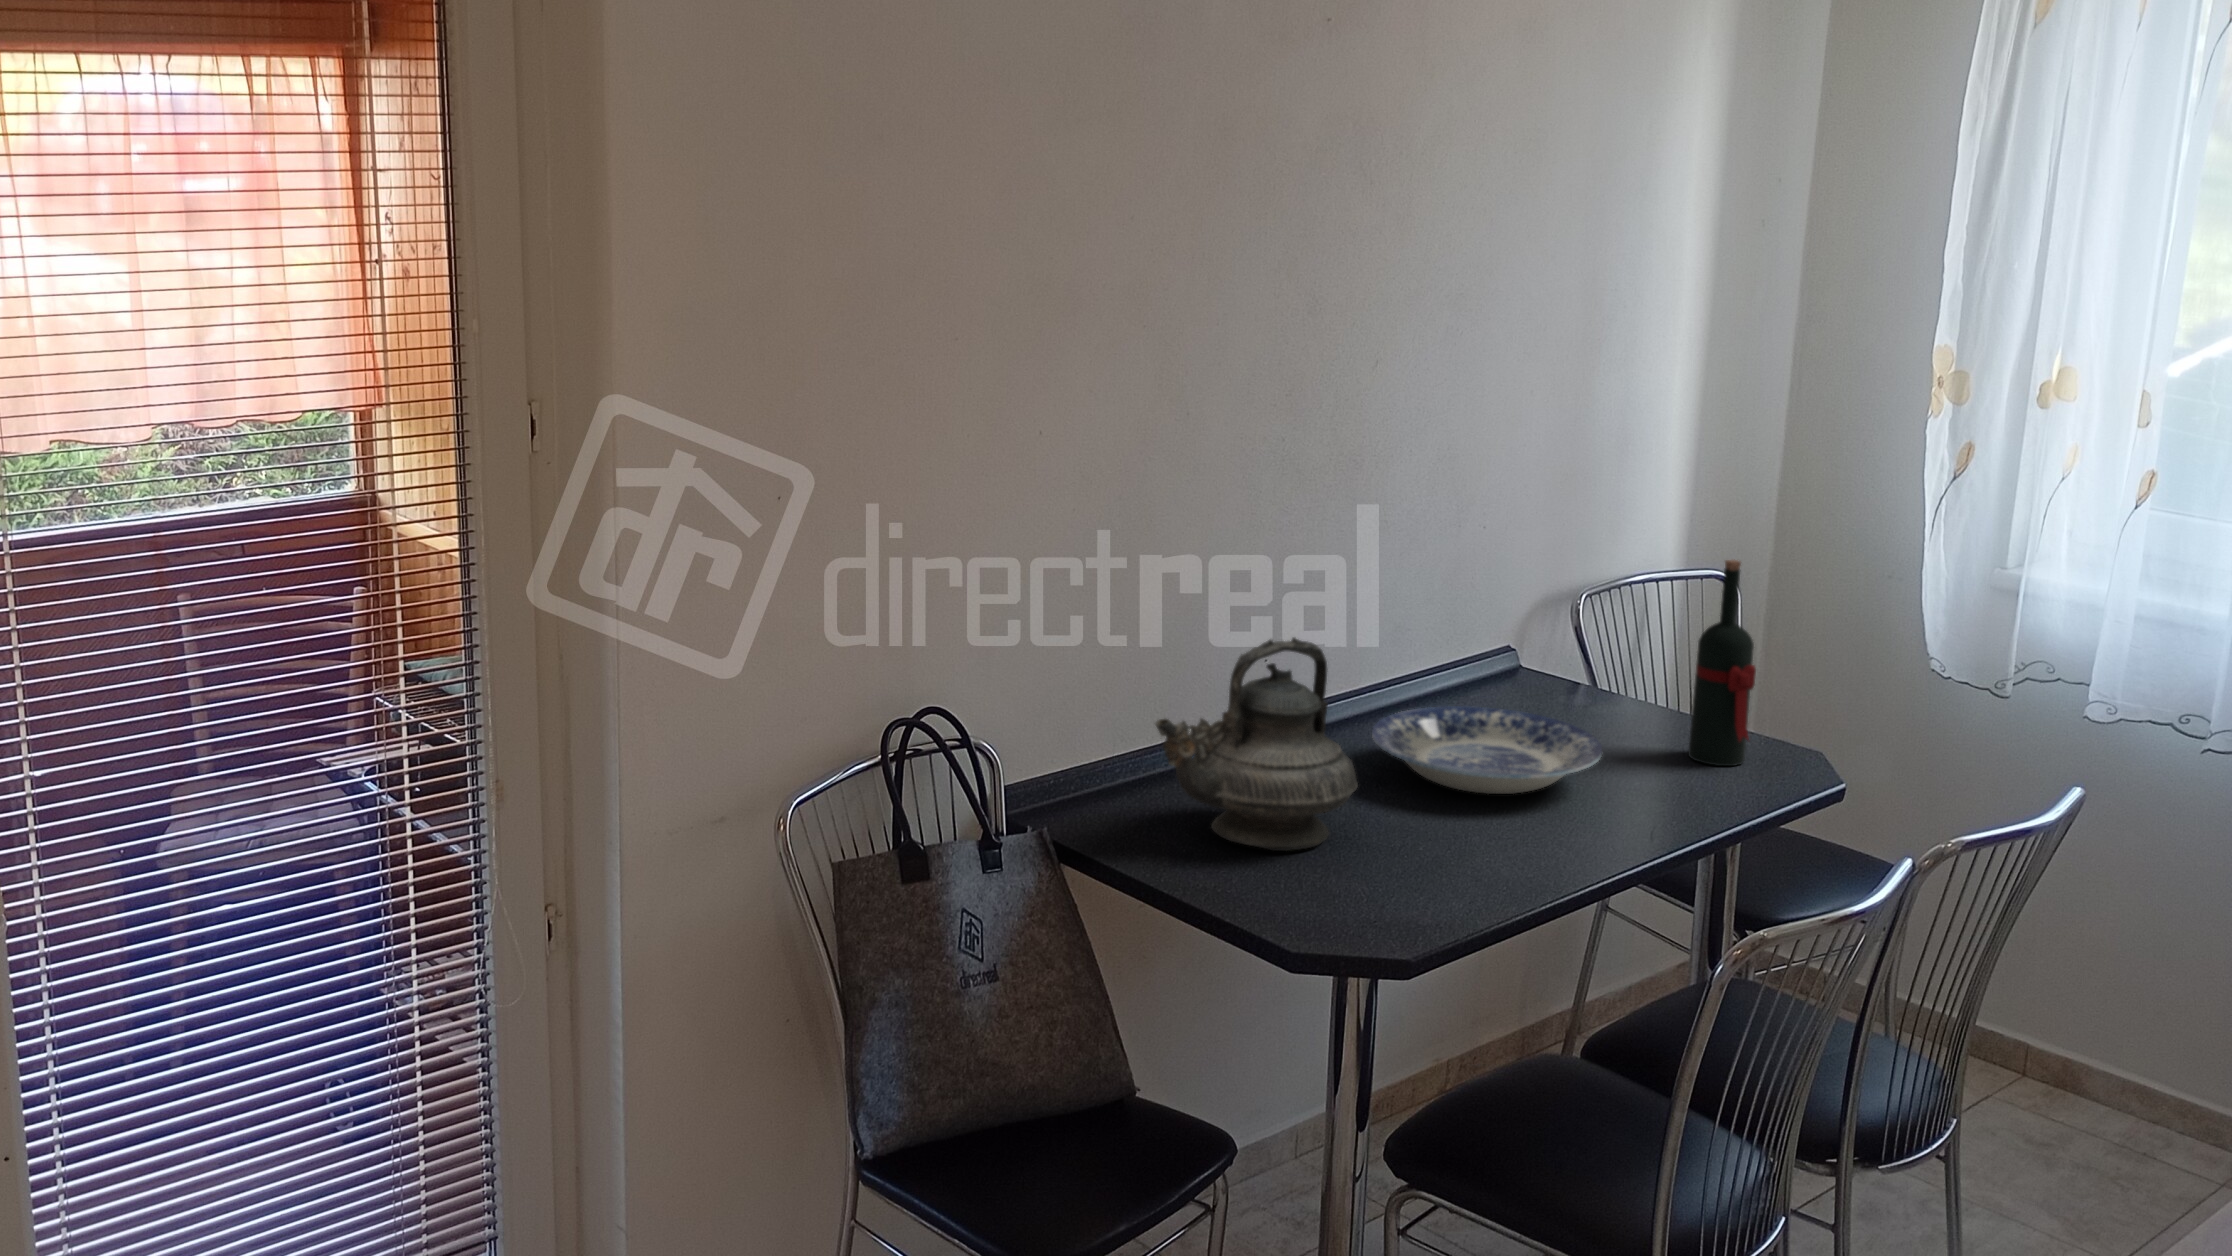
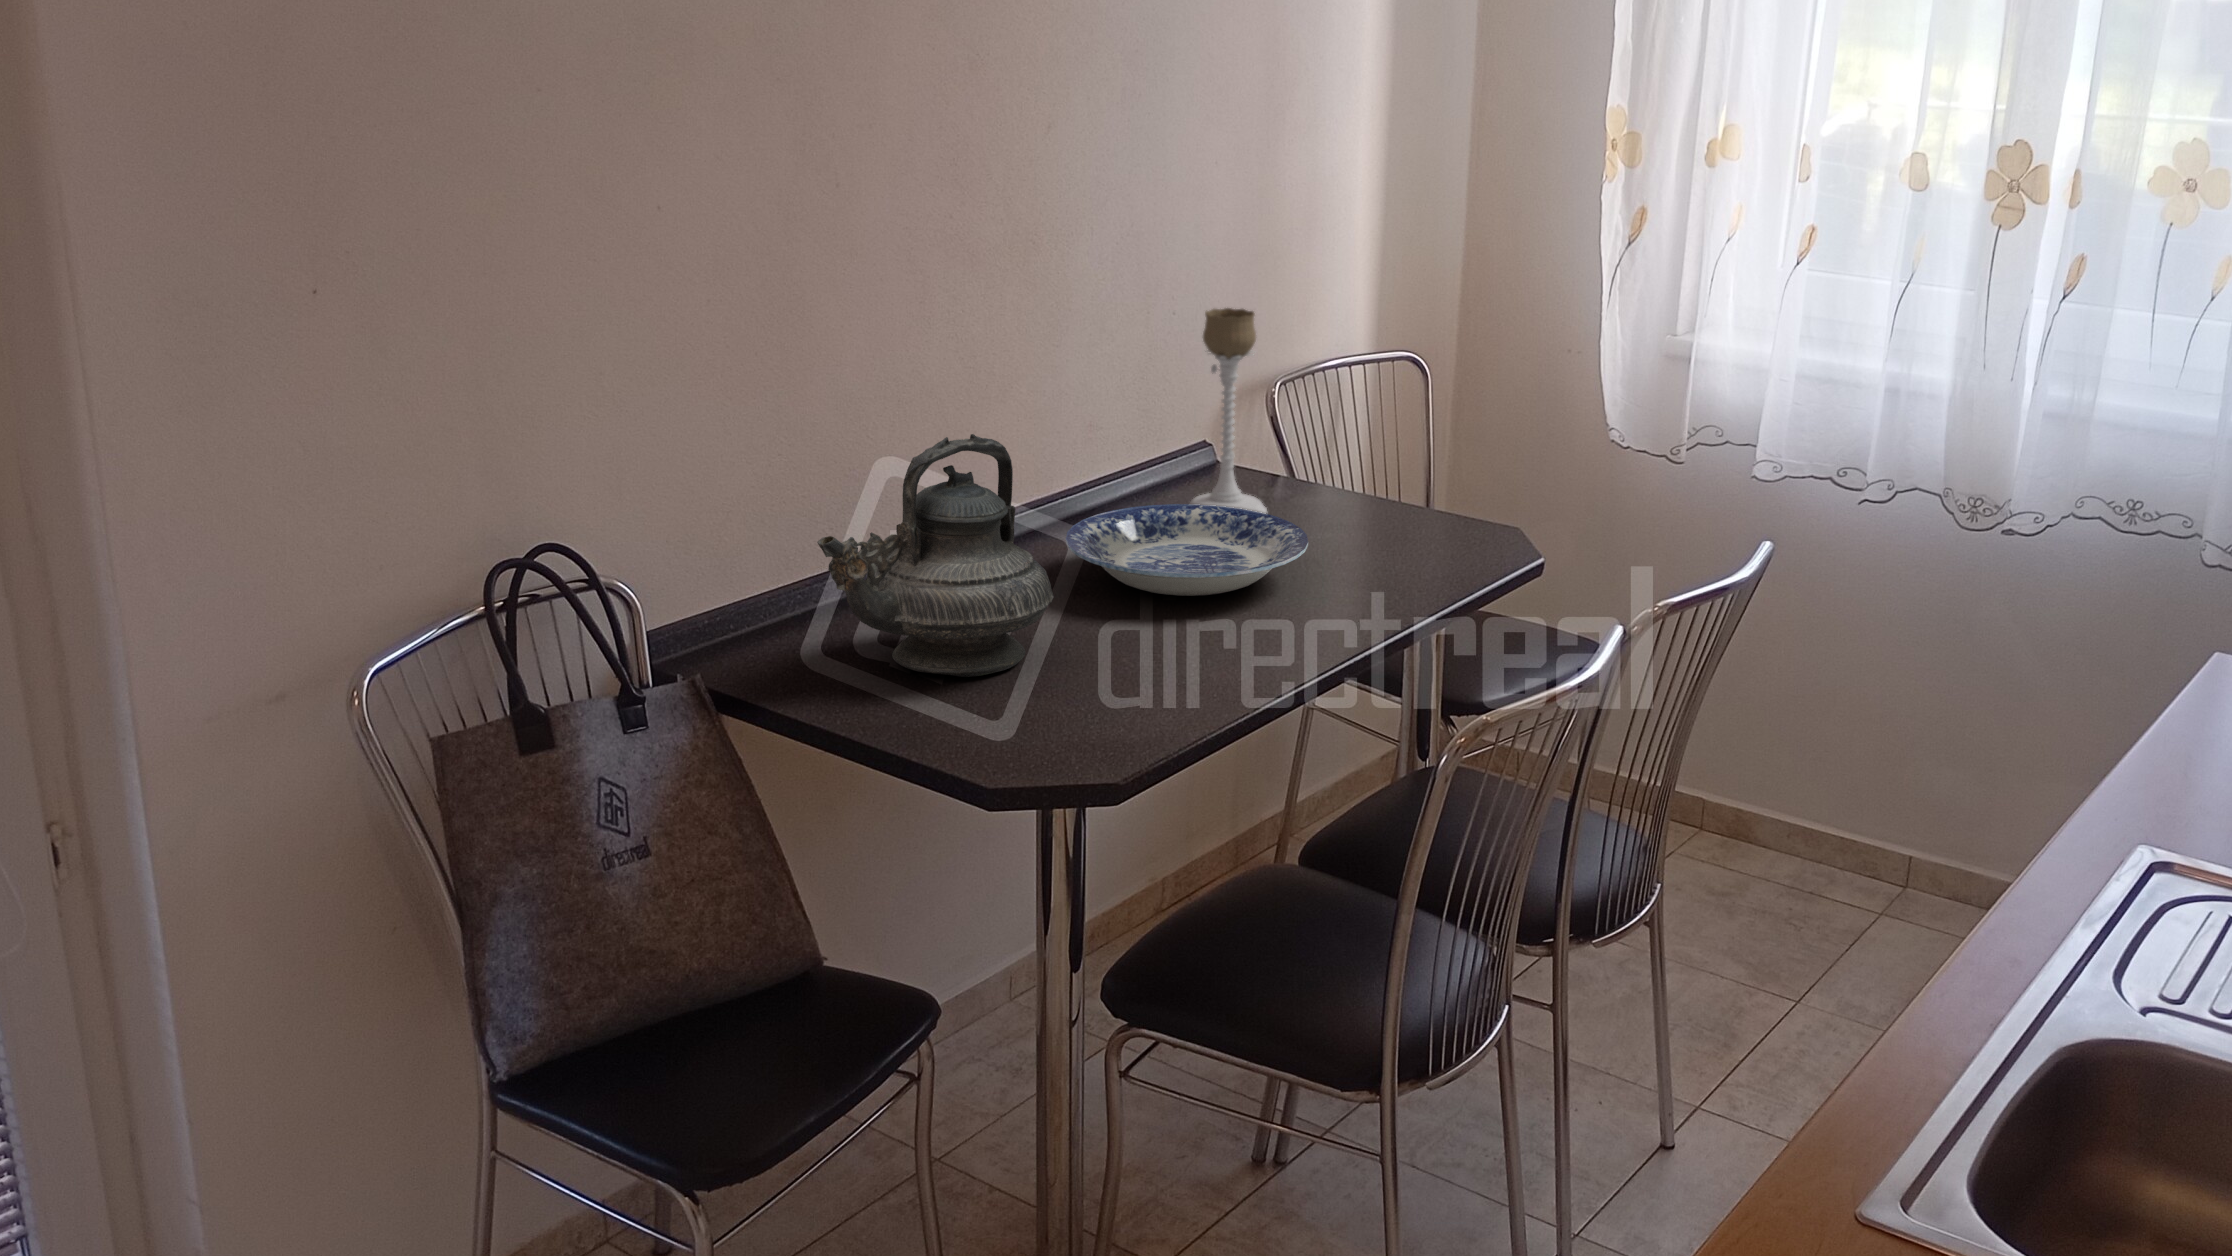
candle holder: none [1486,528,1566,727] -> present [1191,308,1267,513]
wine bottle: present [1688,560,1756,766] -> none [1392,330,1456,549]

